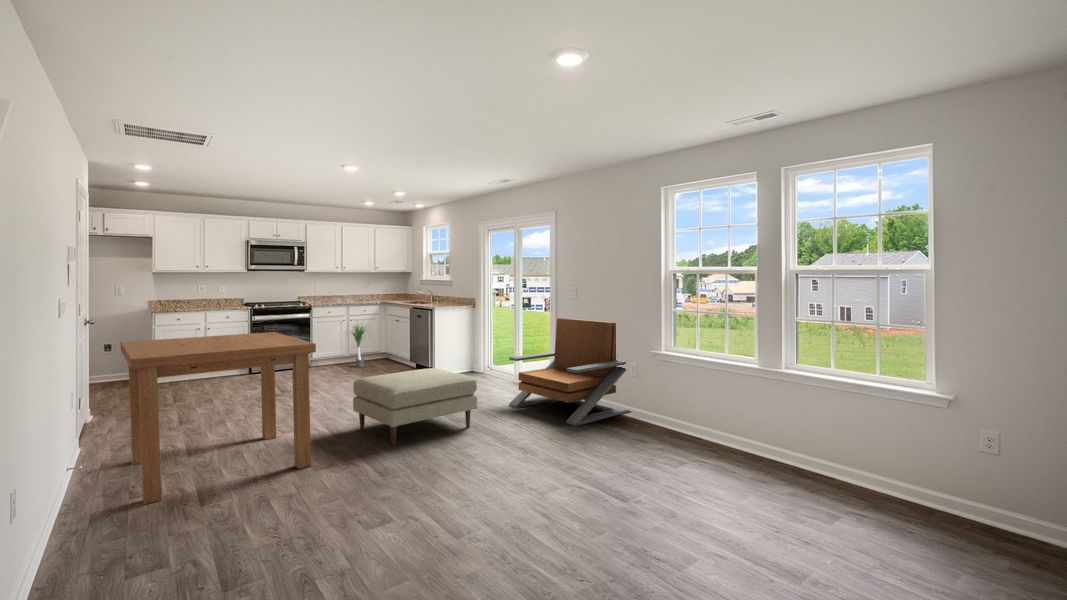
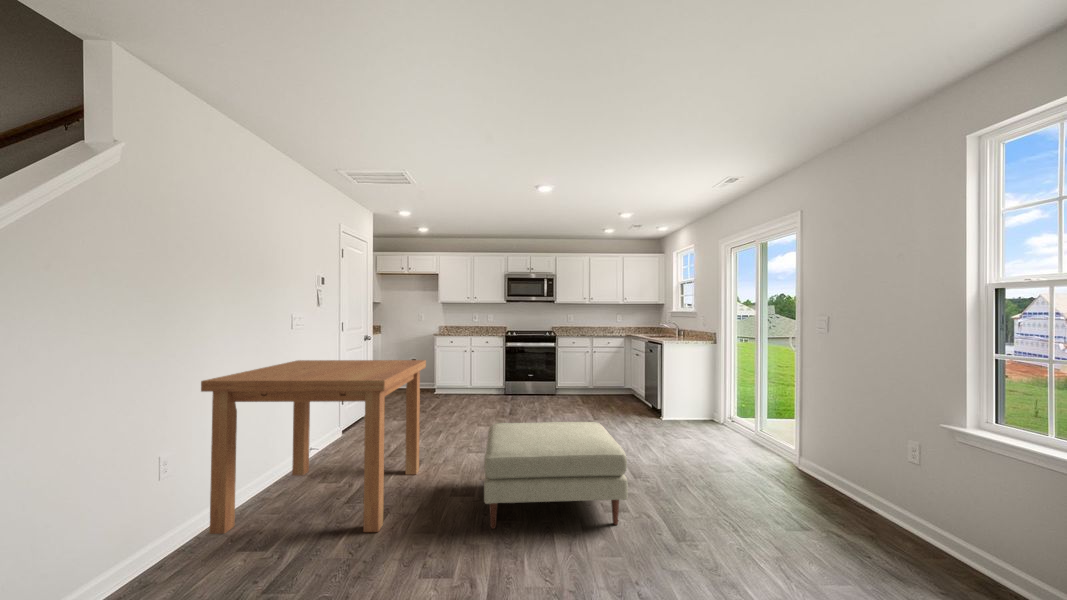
lounge chair: present [509,318,630,426] -> none [713,369,975,587]
potted plant: present [351,324,365,367] -> none [581,349,613,399]

